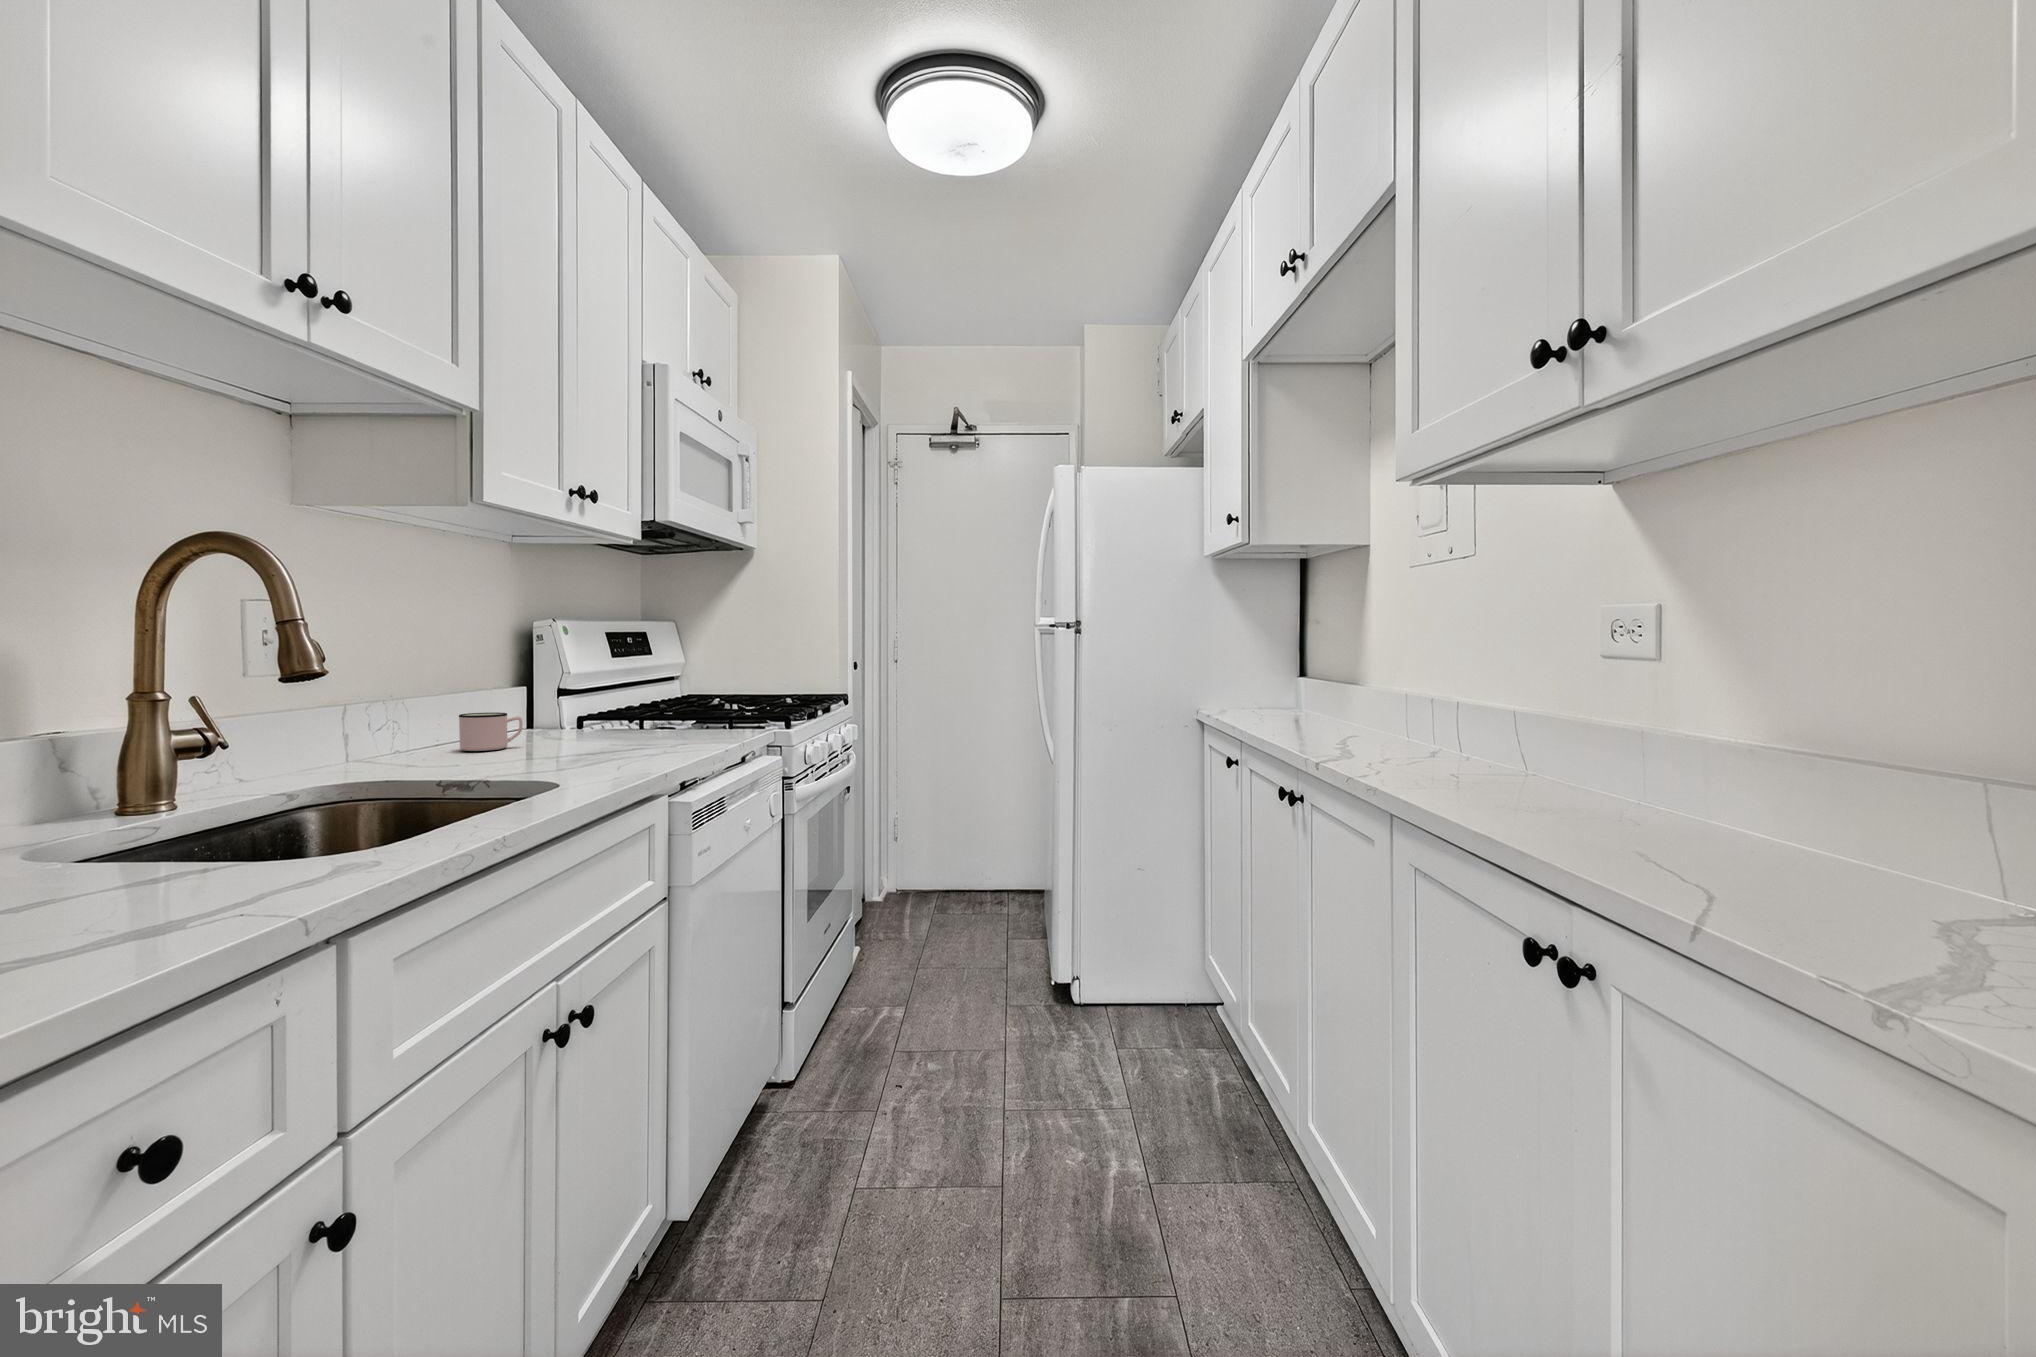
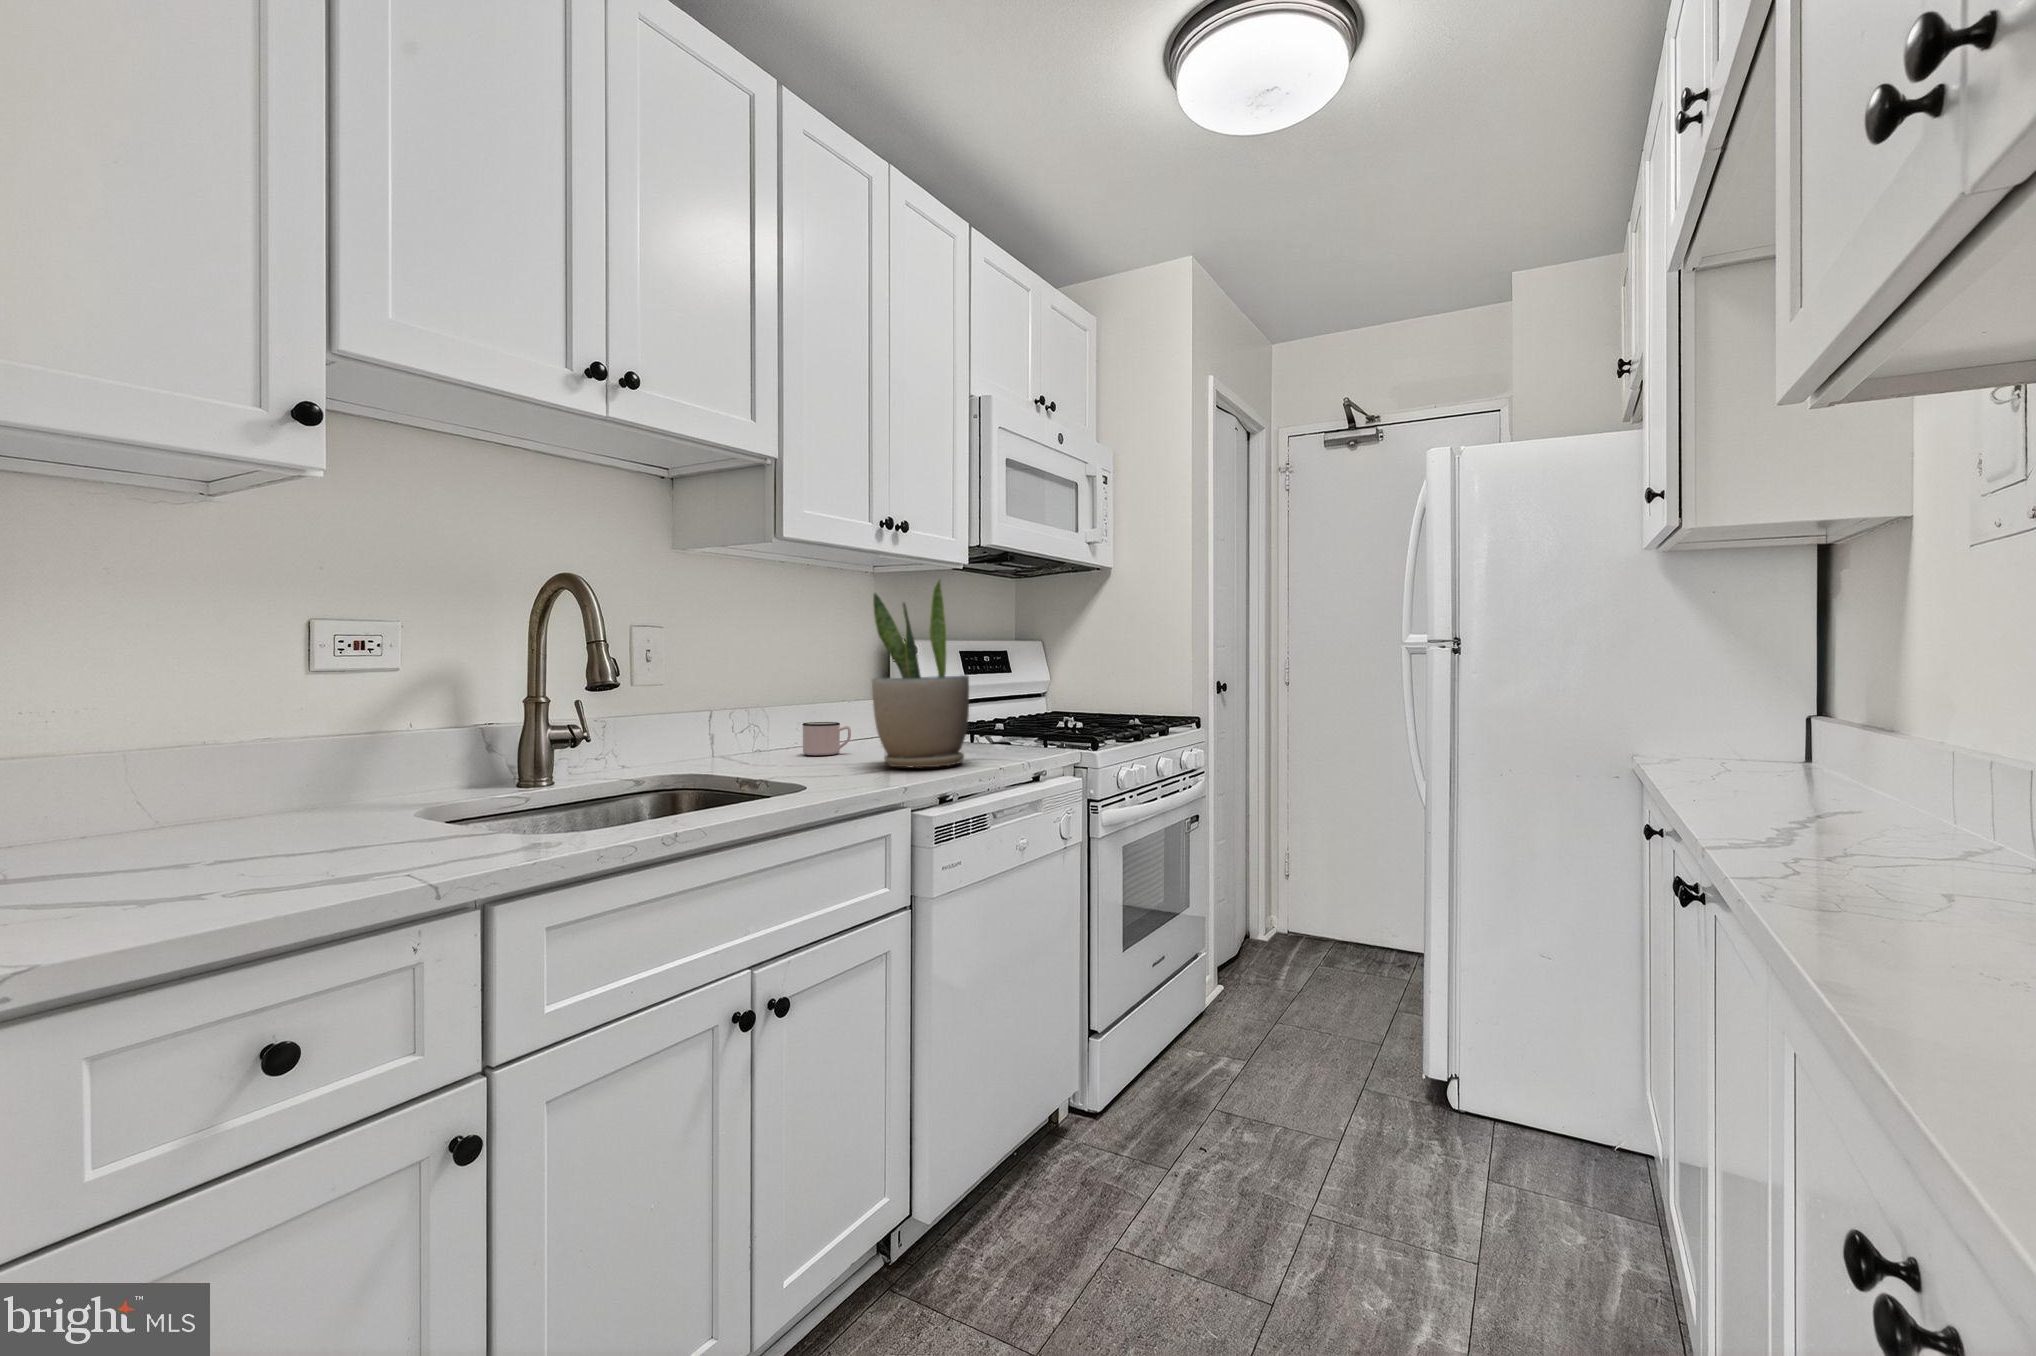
potted plant: none [580,558,690,757] -> present [872,580,969,767]

